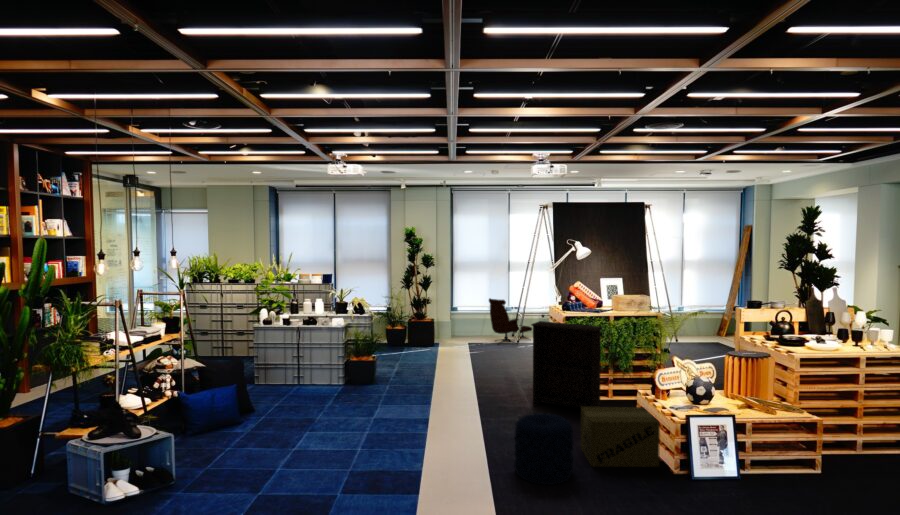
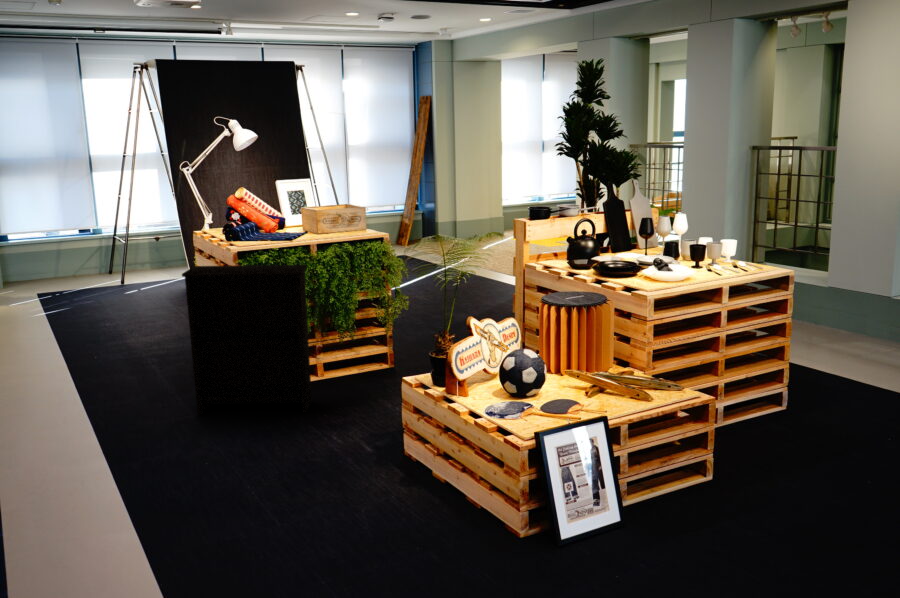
lounge chair: present [489,298,532,343] -> none [57,228,146,312]
cardboard box: present [581,407,660,467] -> none [304,387,433,501]
pouf: present [514,413,573,485] -> none [208,433,315,559]

